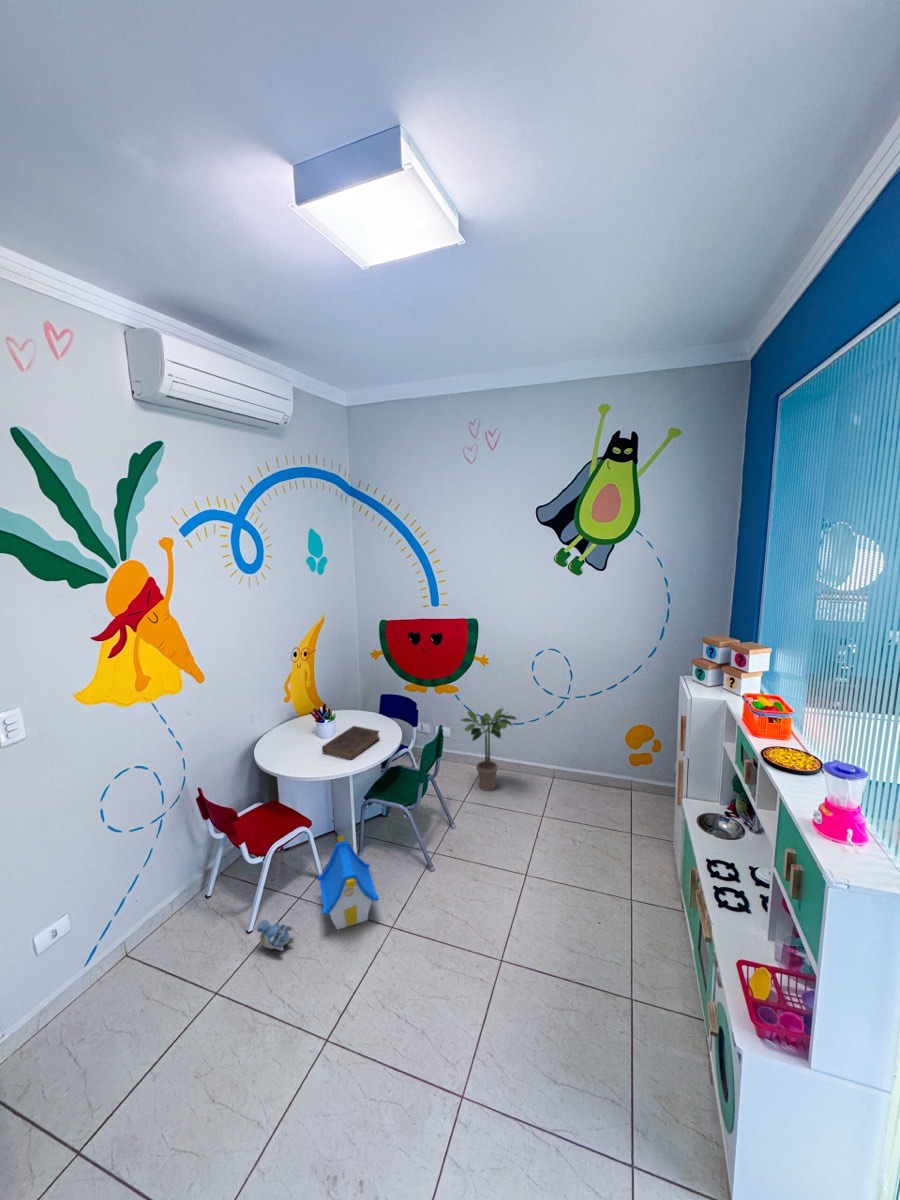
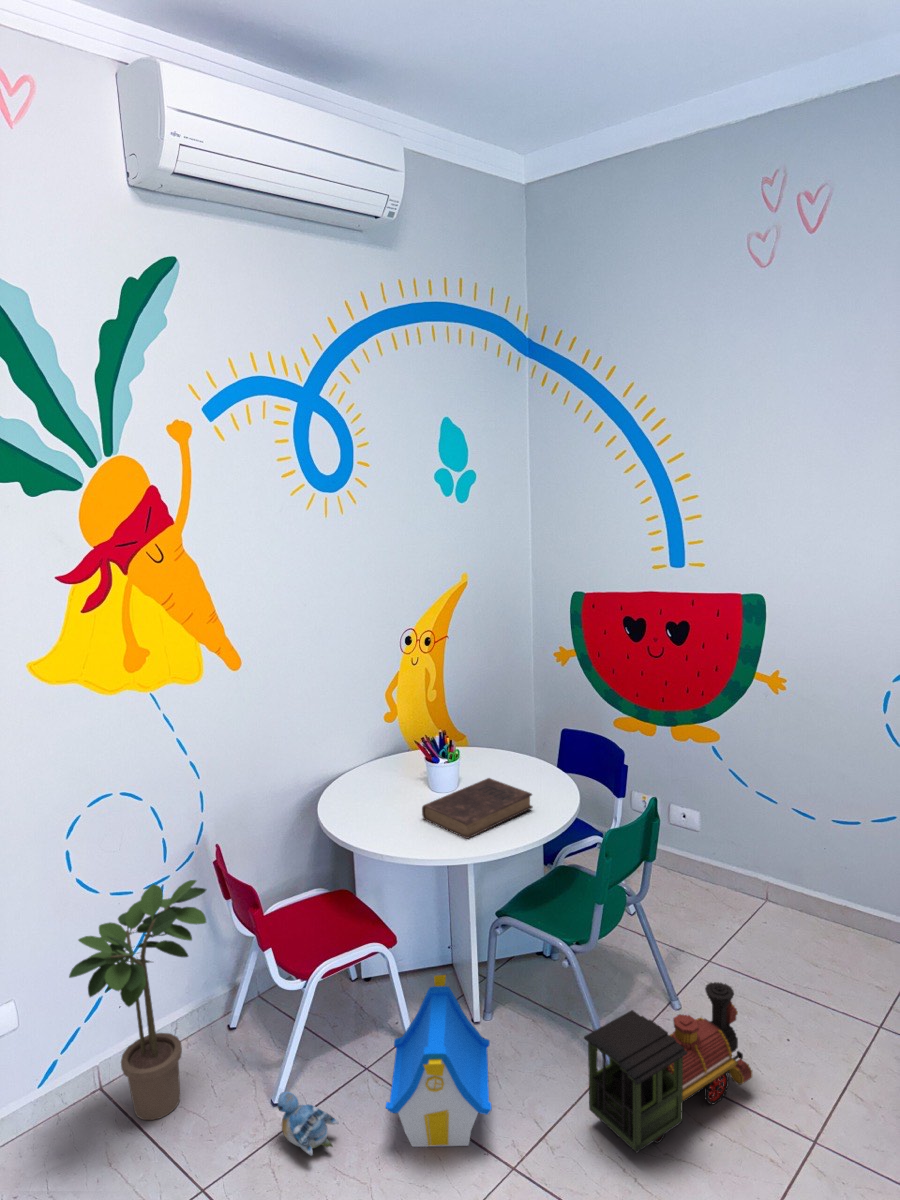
potted plant: present [461,708,516,791] -> present [69,880,206,1120]
toy train: none [421,809,494,899] -> present [584,982,752,1153]

